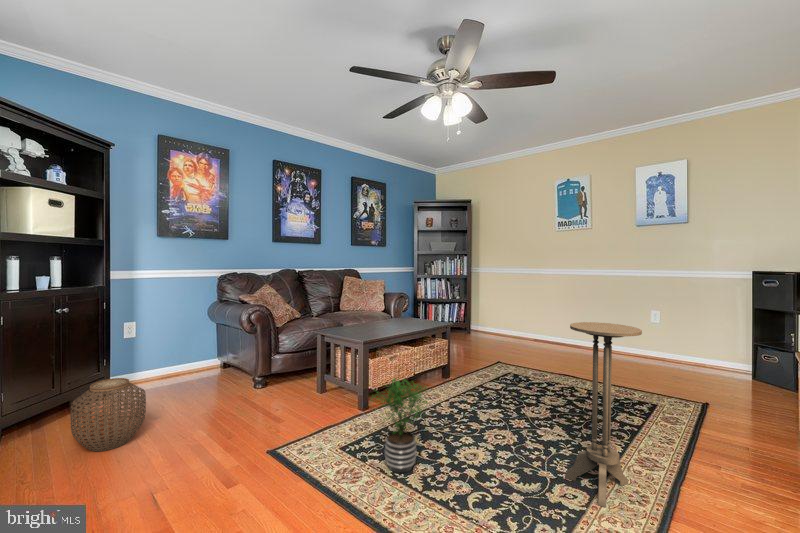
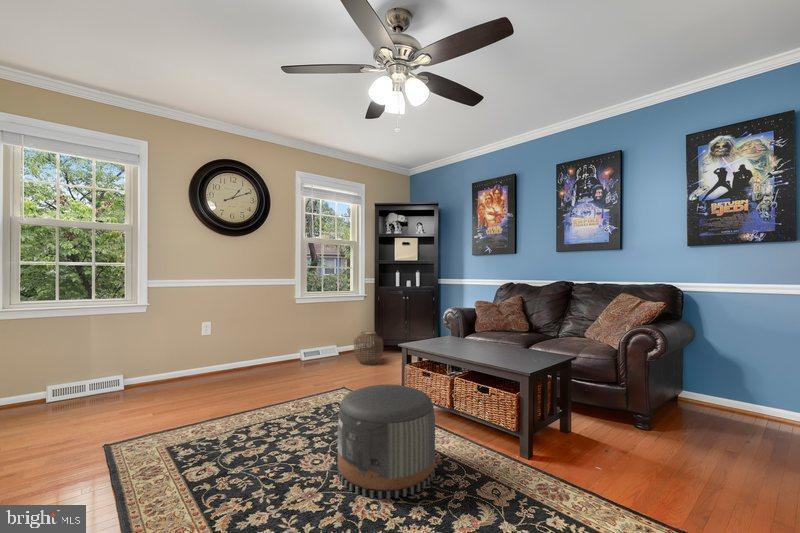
side table: present [565,322,642,507] -> none [156,327,228,513]
pouf: none [457,350,531,427] -> present [338,384,435,499]
potted plant: present [374,378,429,473] -> none [273,353,318,420]

